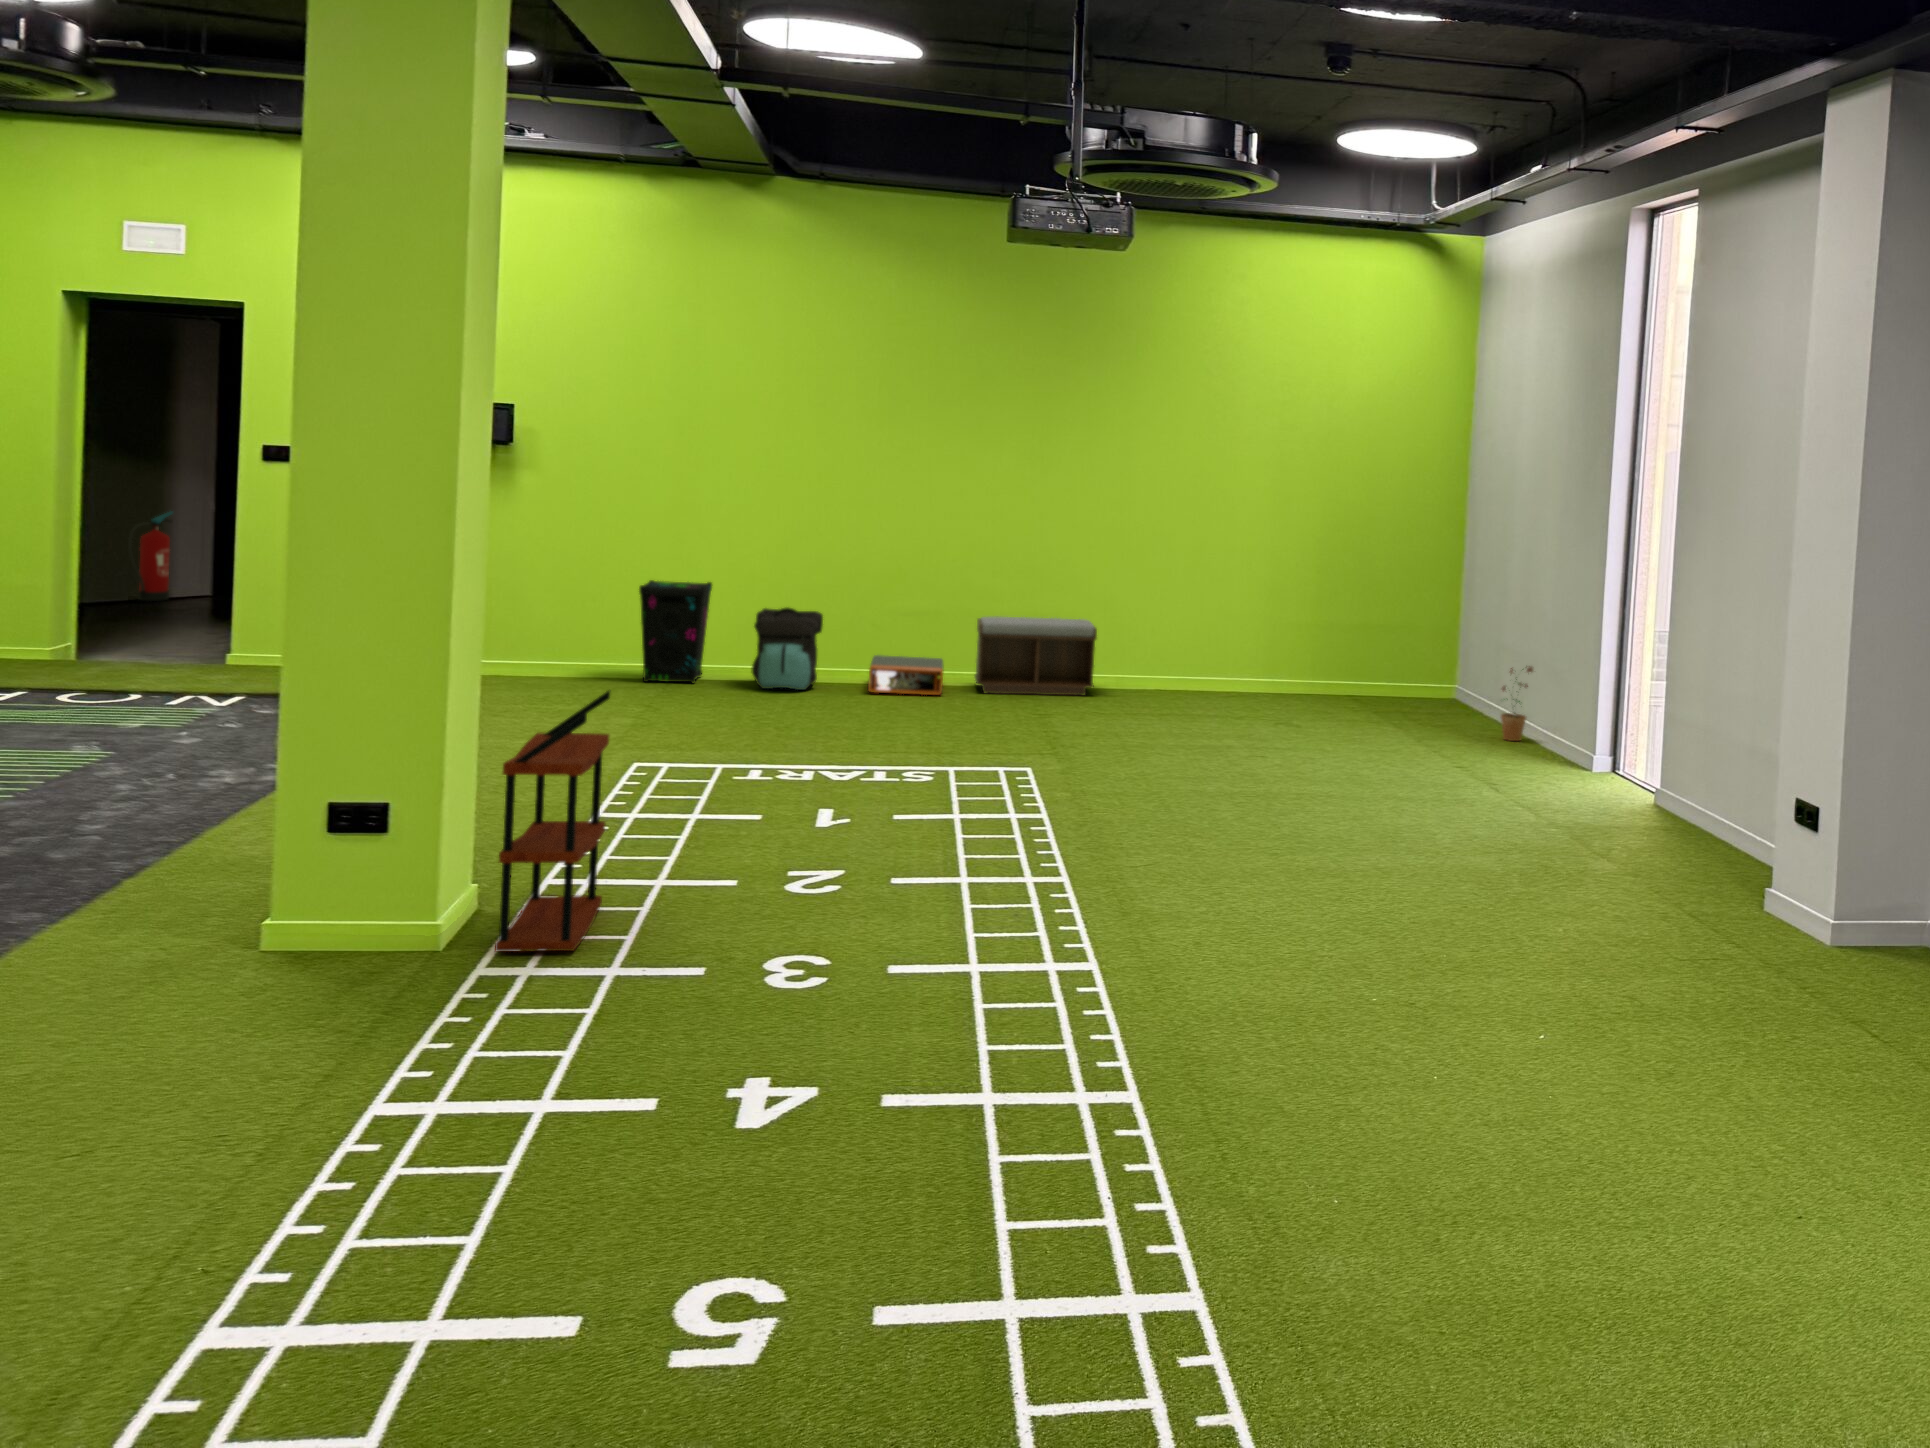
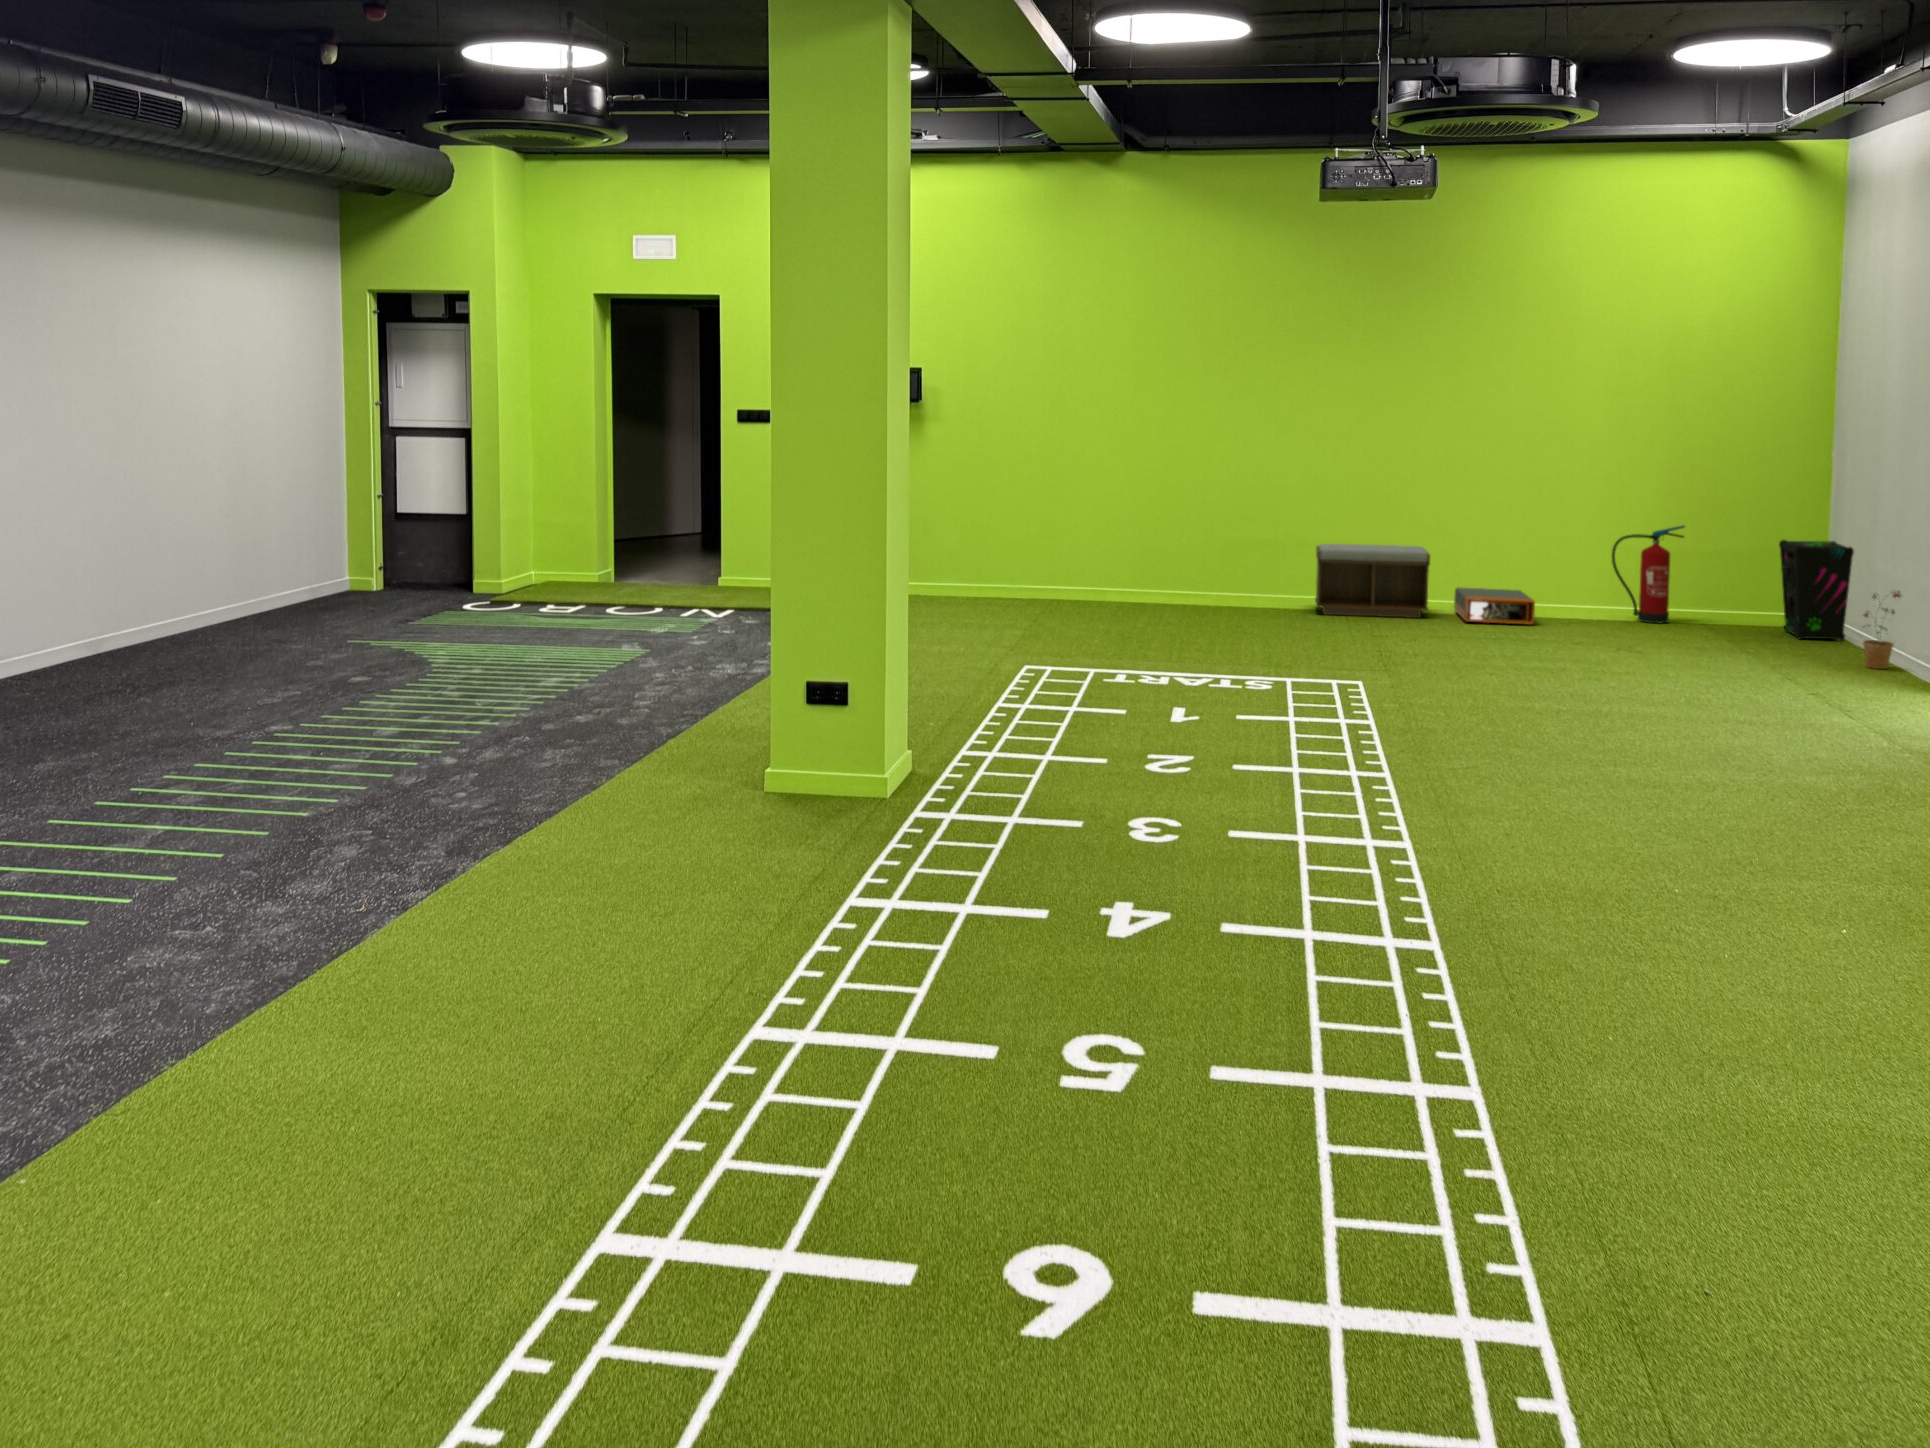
fire extinguisher: present [128,512,173,601] -> present [1612,525,1685,623]
speaker: present [639,580,712,683] -> present [1779,540,1854,641]
backpack: present [752,608,823,690] -> none [1117,537,1177,610]
storage box: present [868,655,943,695] -> present [1454,587,1535,625]
shelving unit: present [495,691,610,952] -> none [925,598,1003,804]

